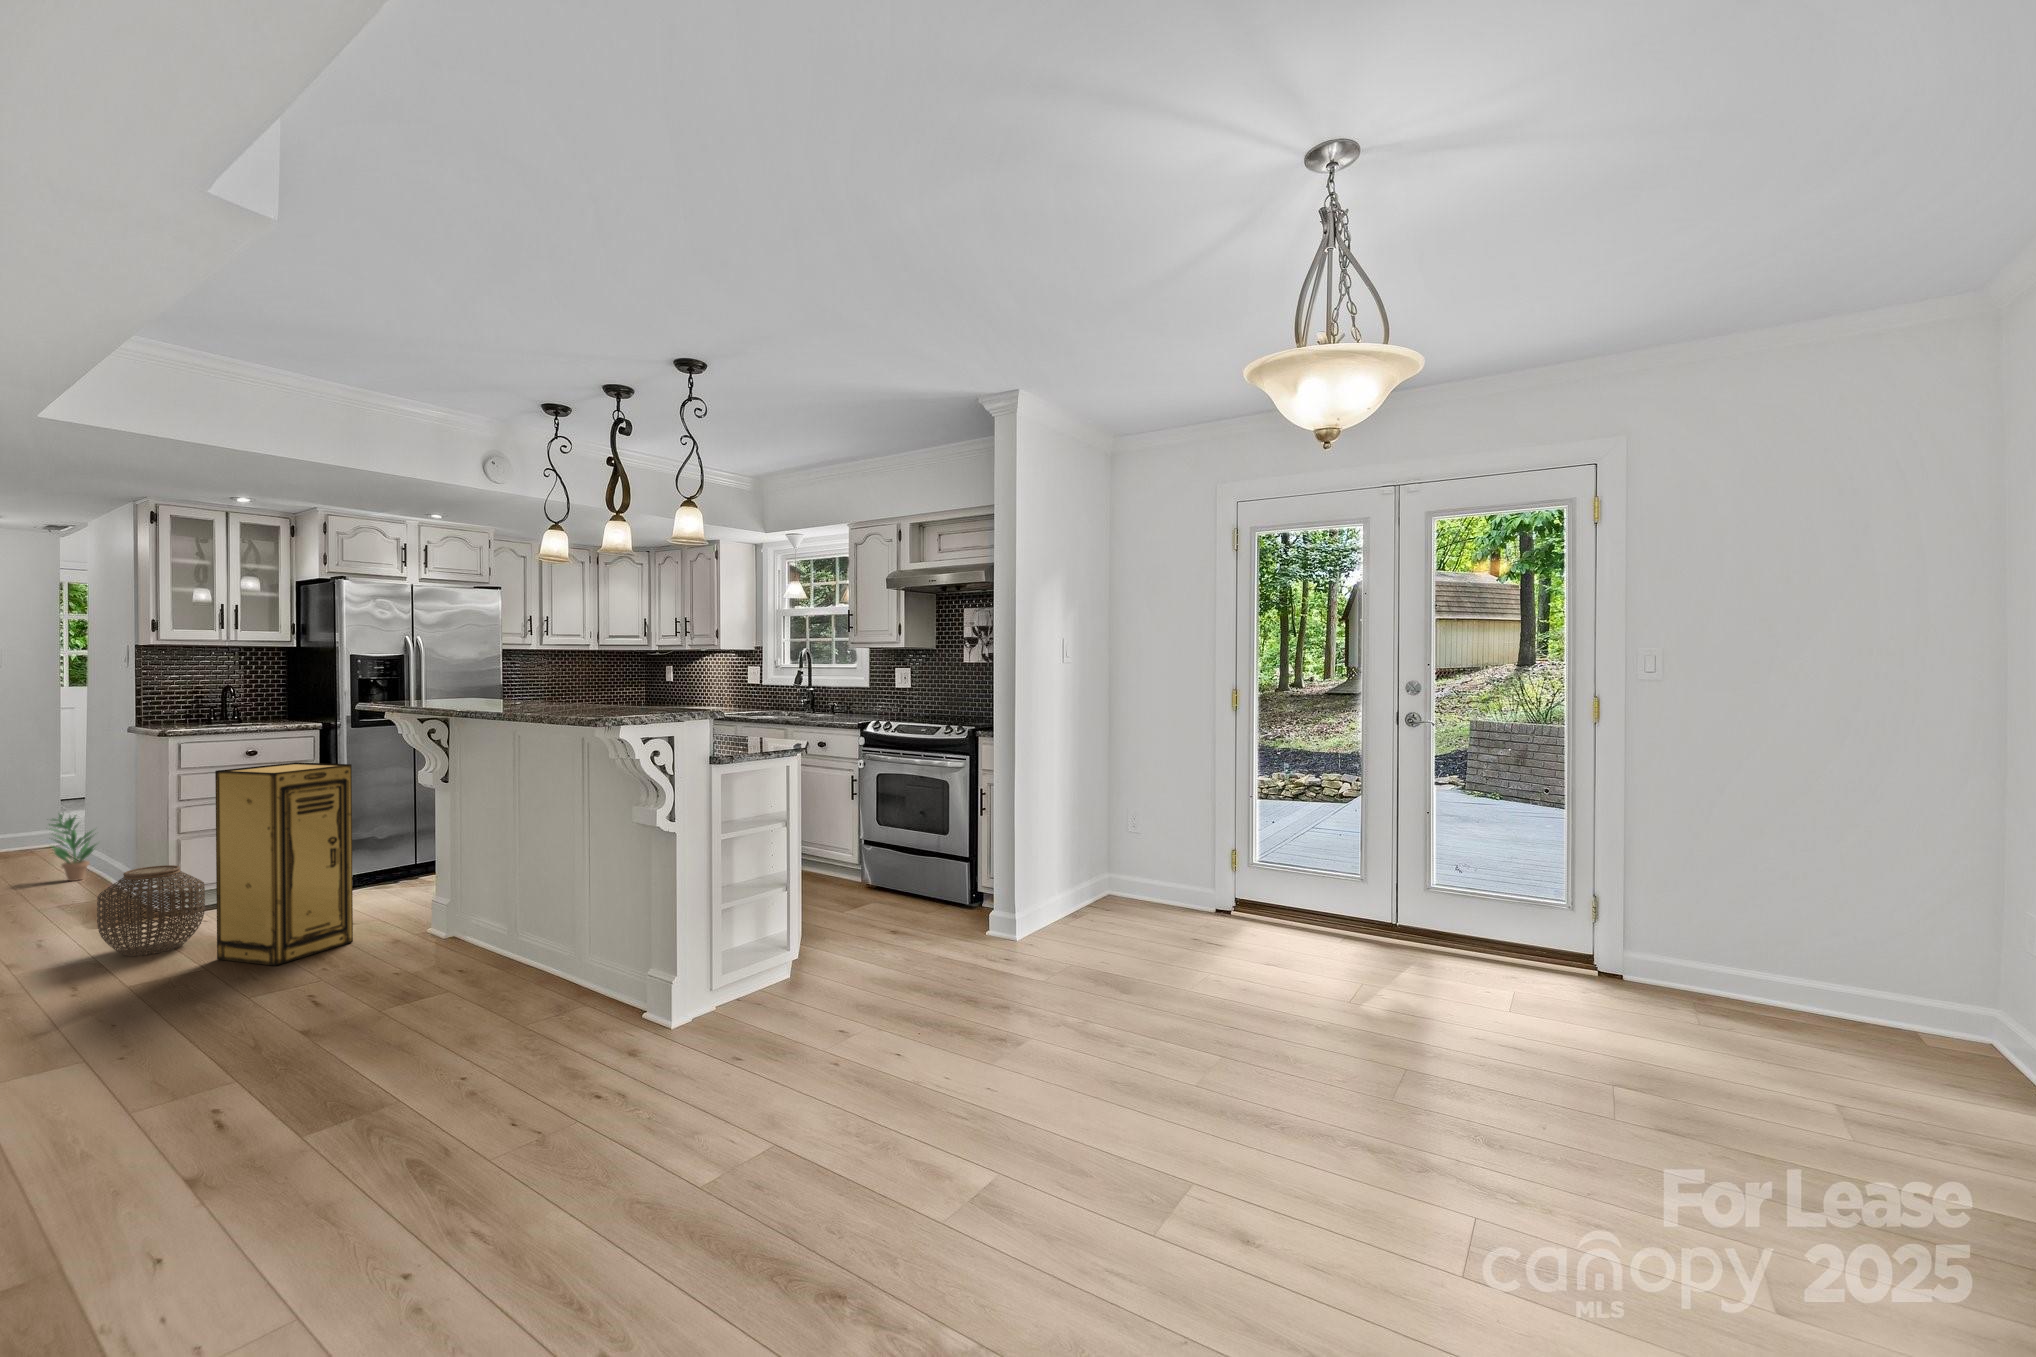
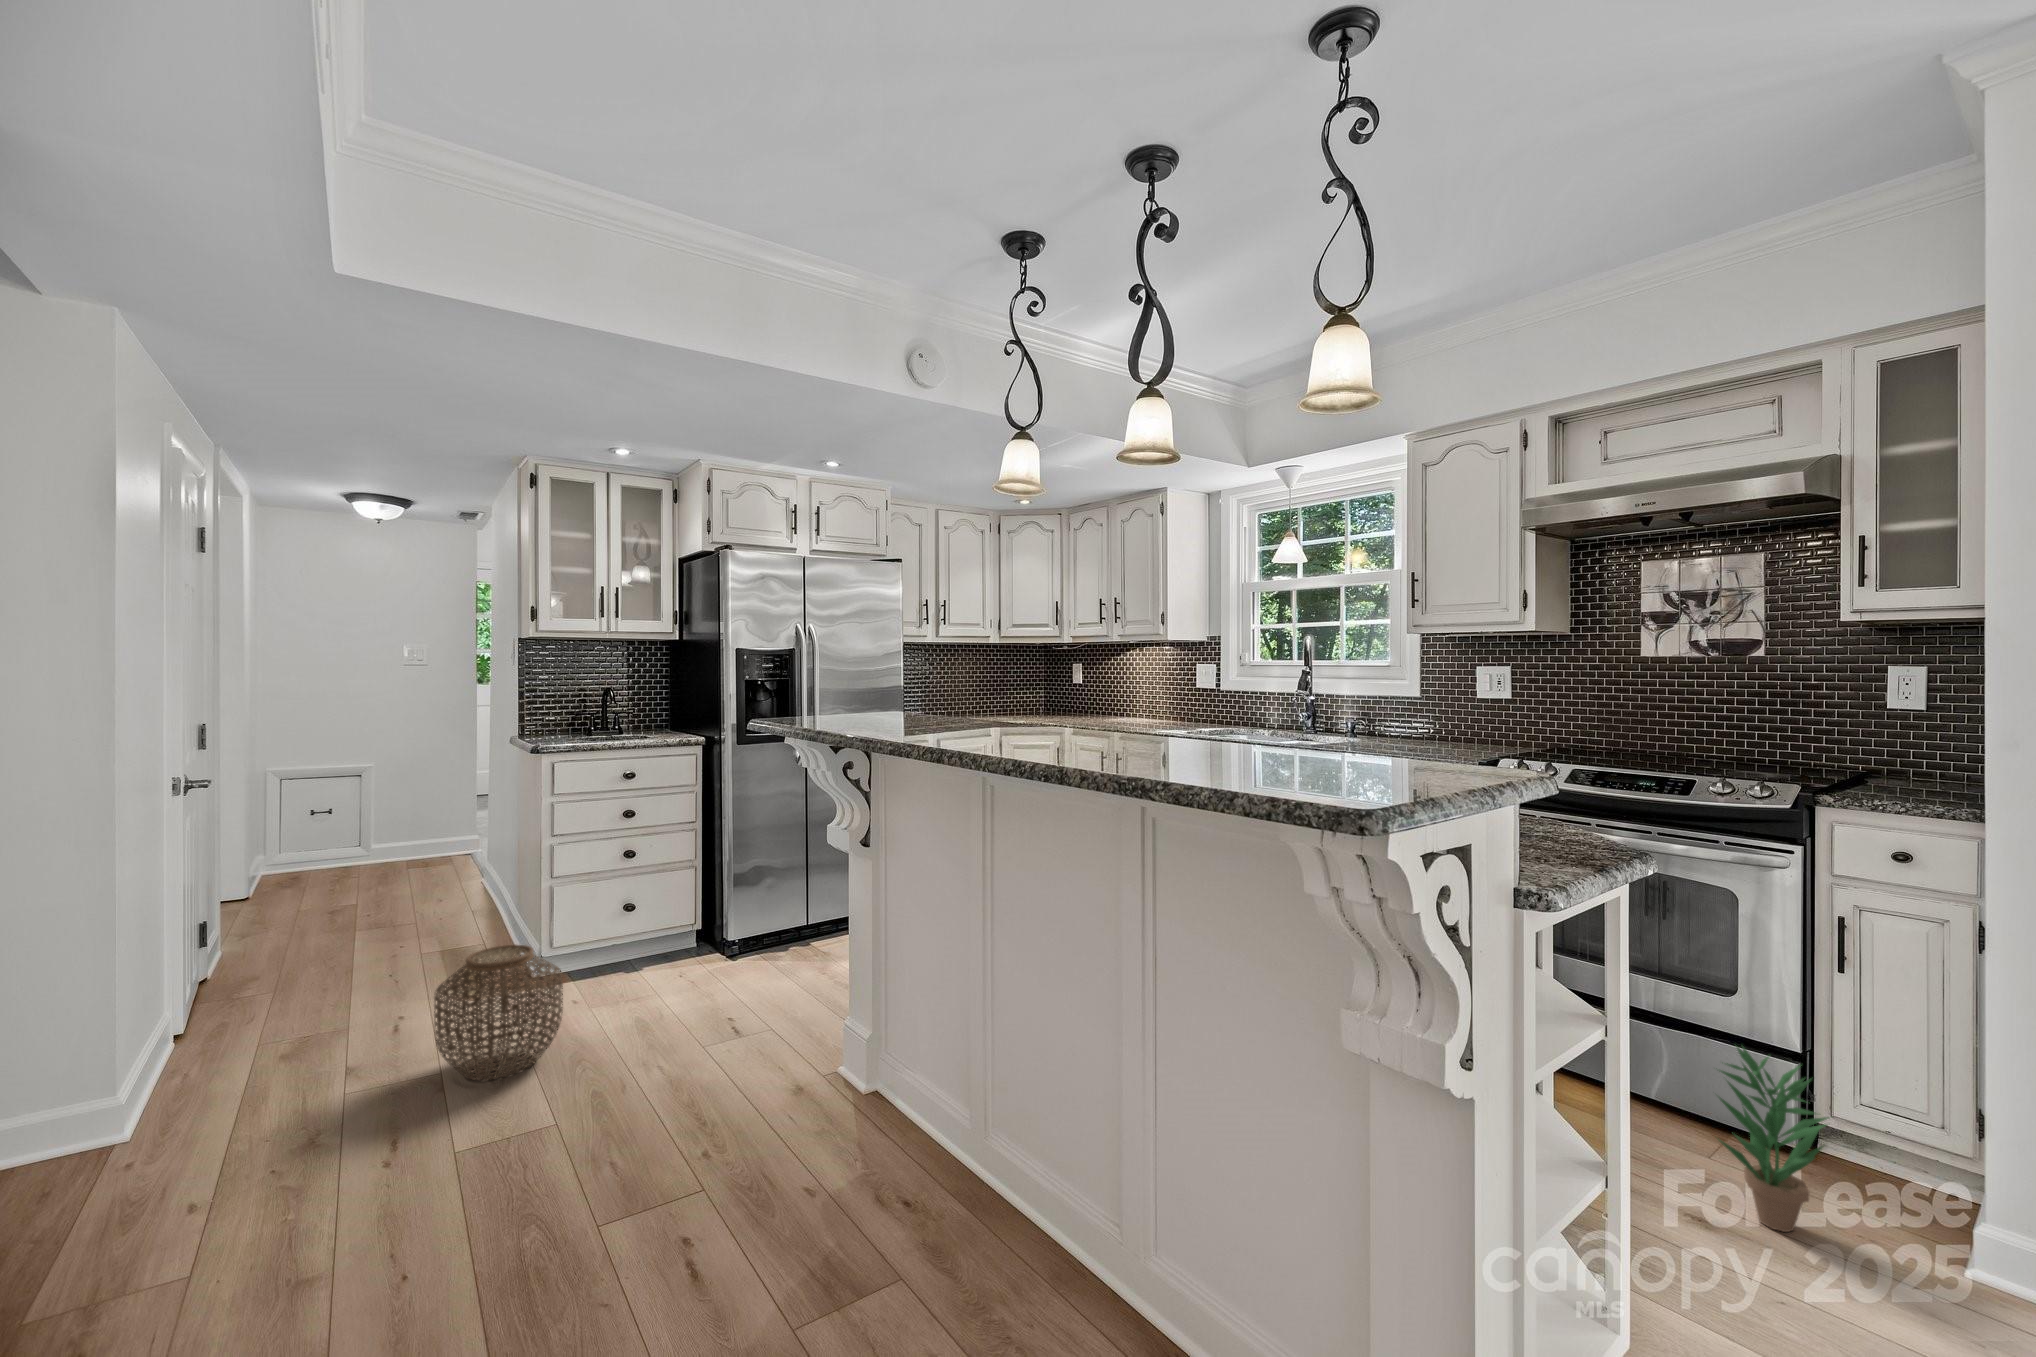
storage cabinet: present [215,762,353,966] -> none [566,806,742,1142]
potted plant: present [49,814,95,881] -> present [1719,1047,1828,1232]

